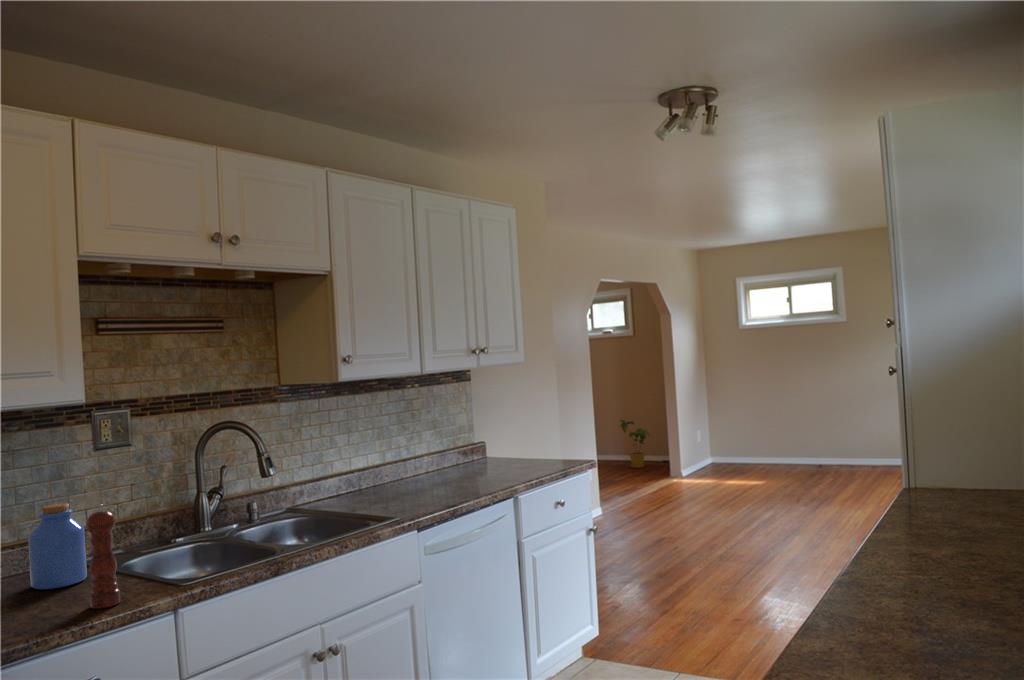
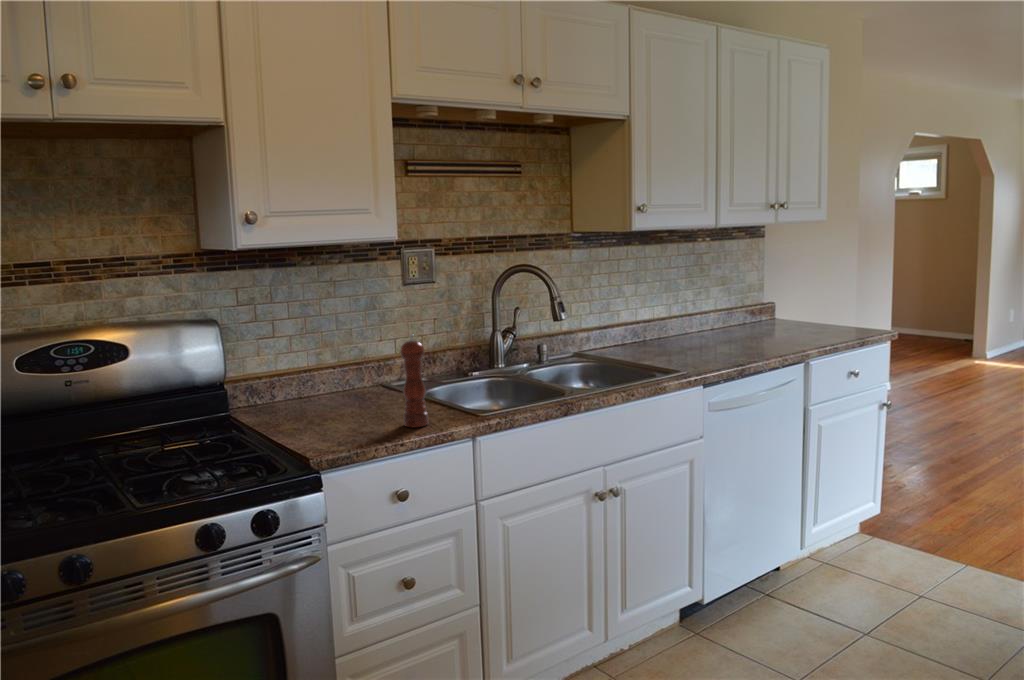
house plant: present [620,420,649,468] -> none [915,290,951,343]
jar: present [28,503,87,589] -> none [355,330,402,403]

